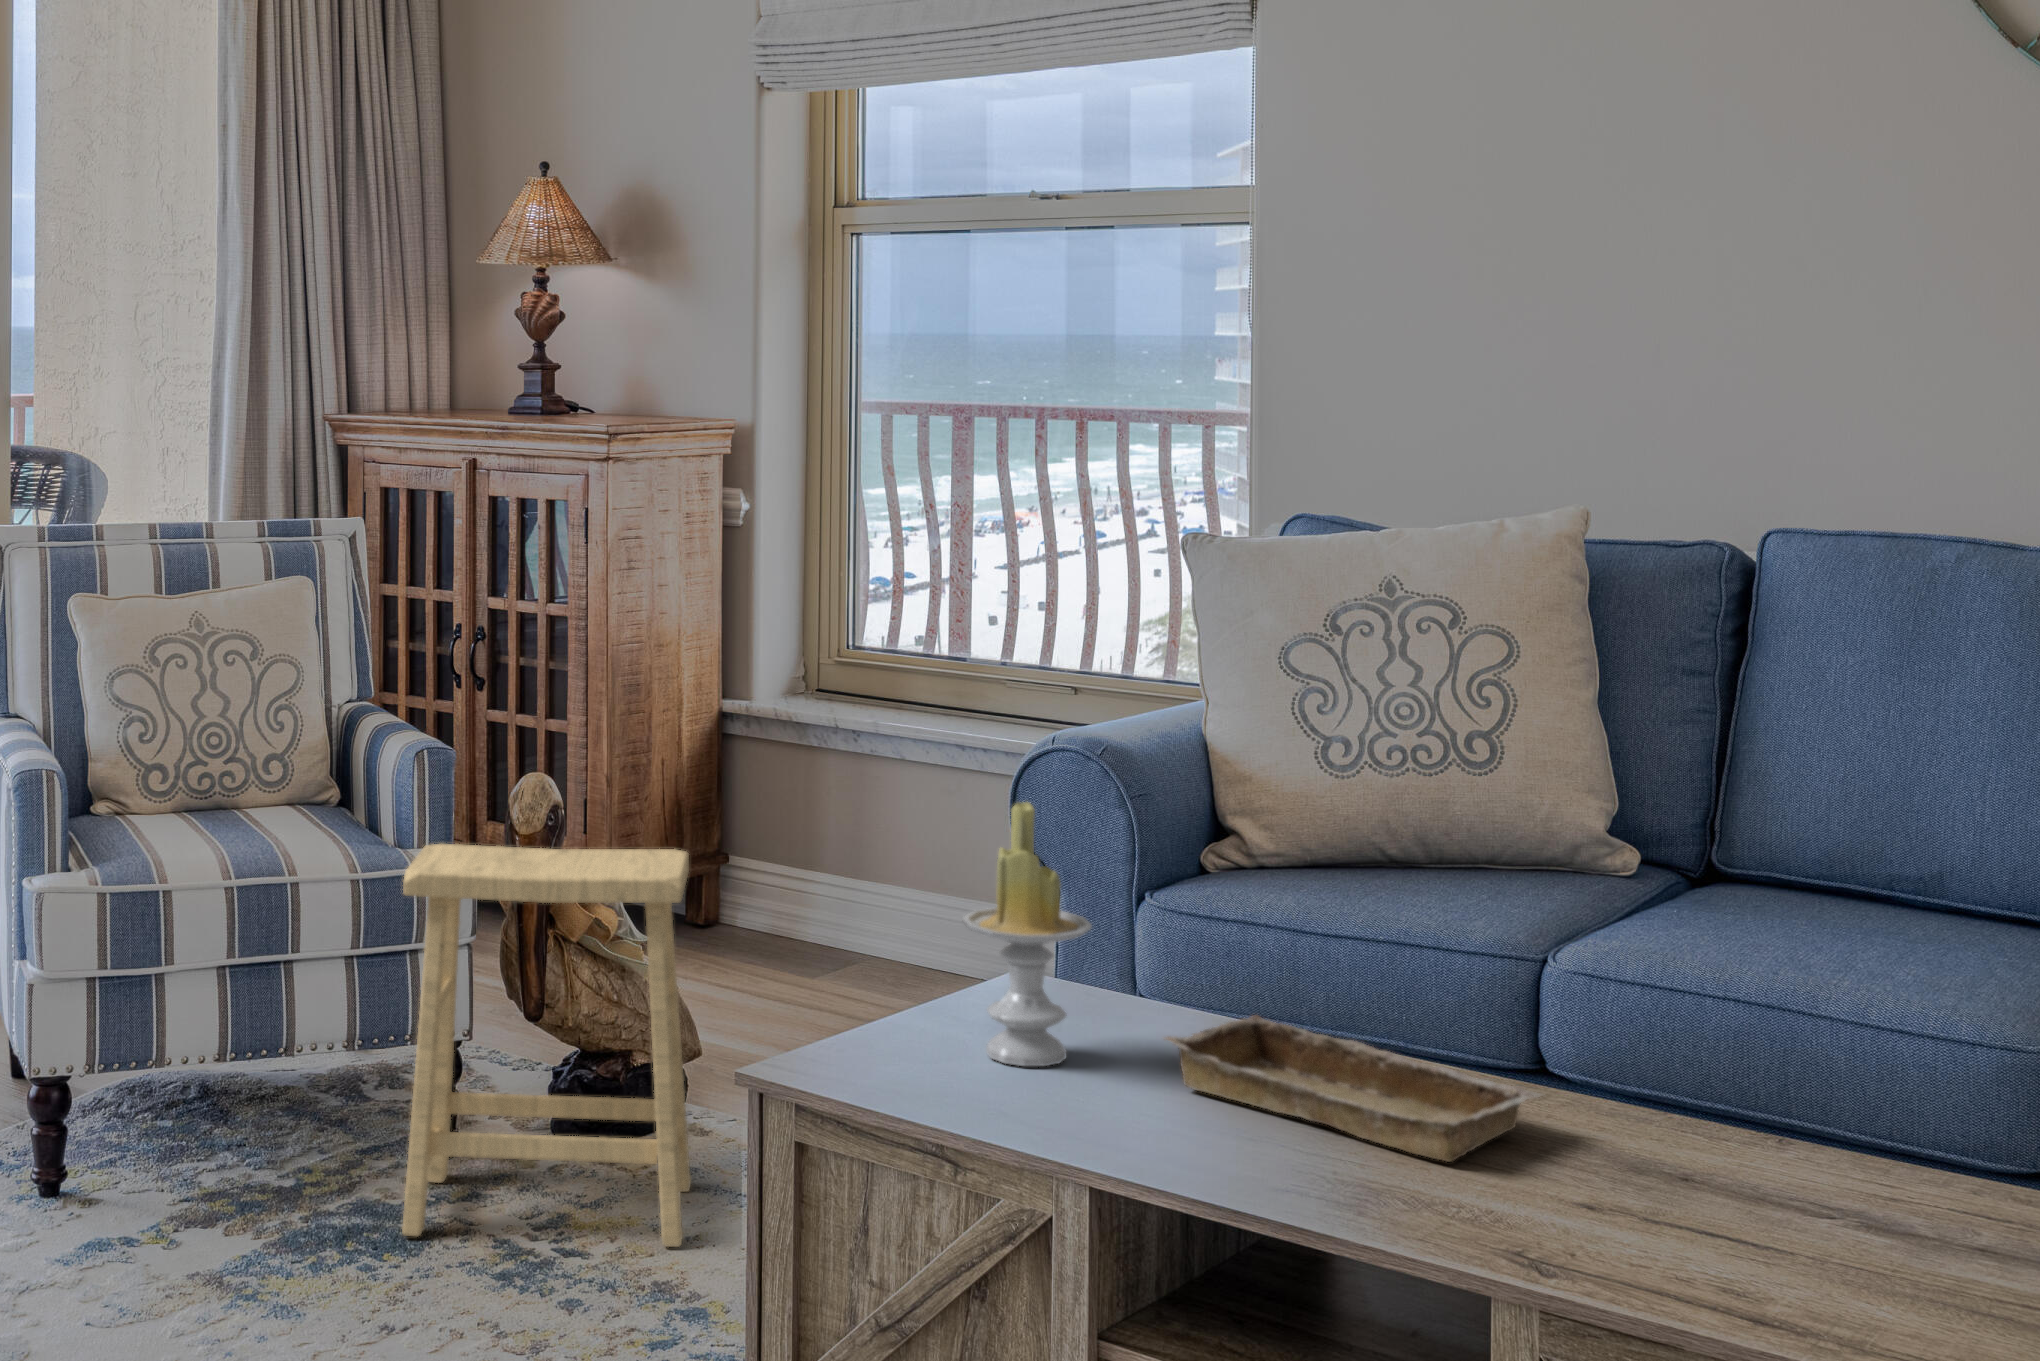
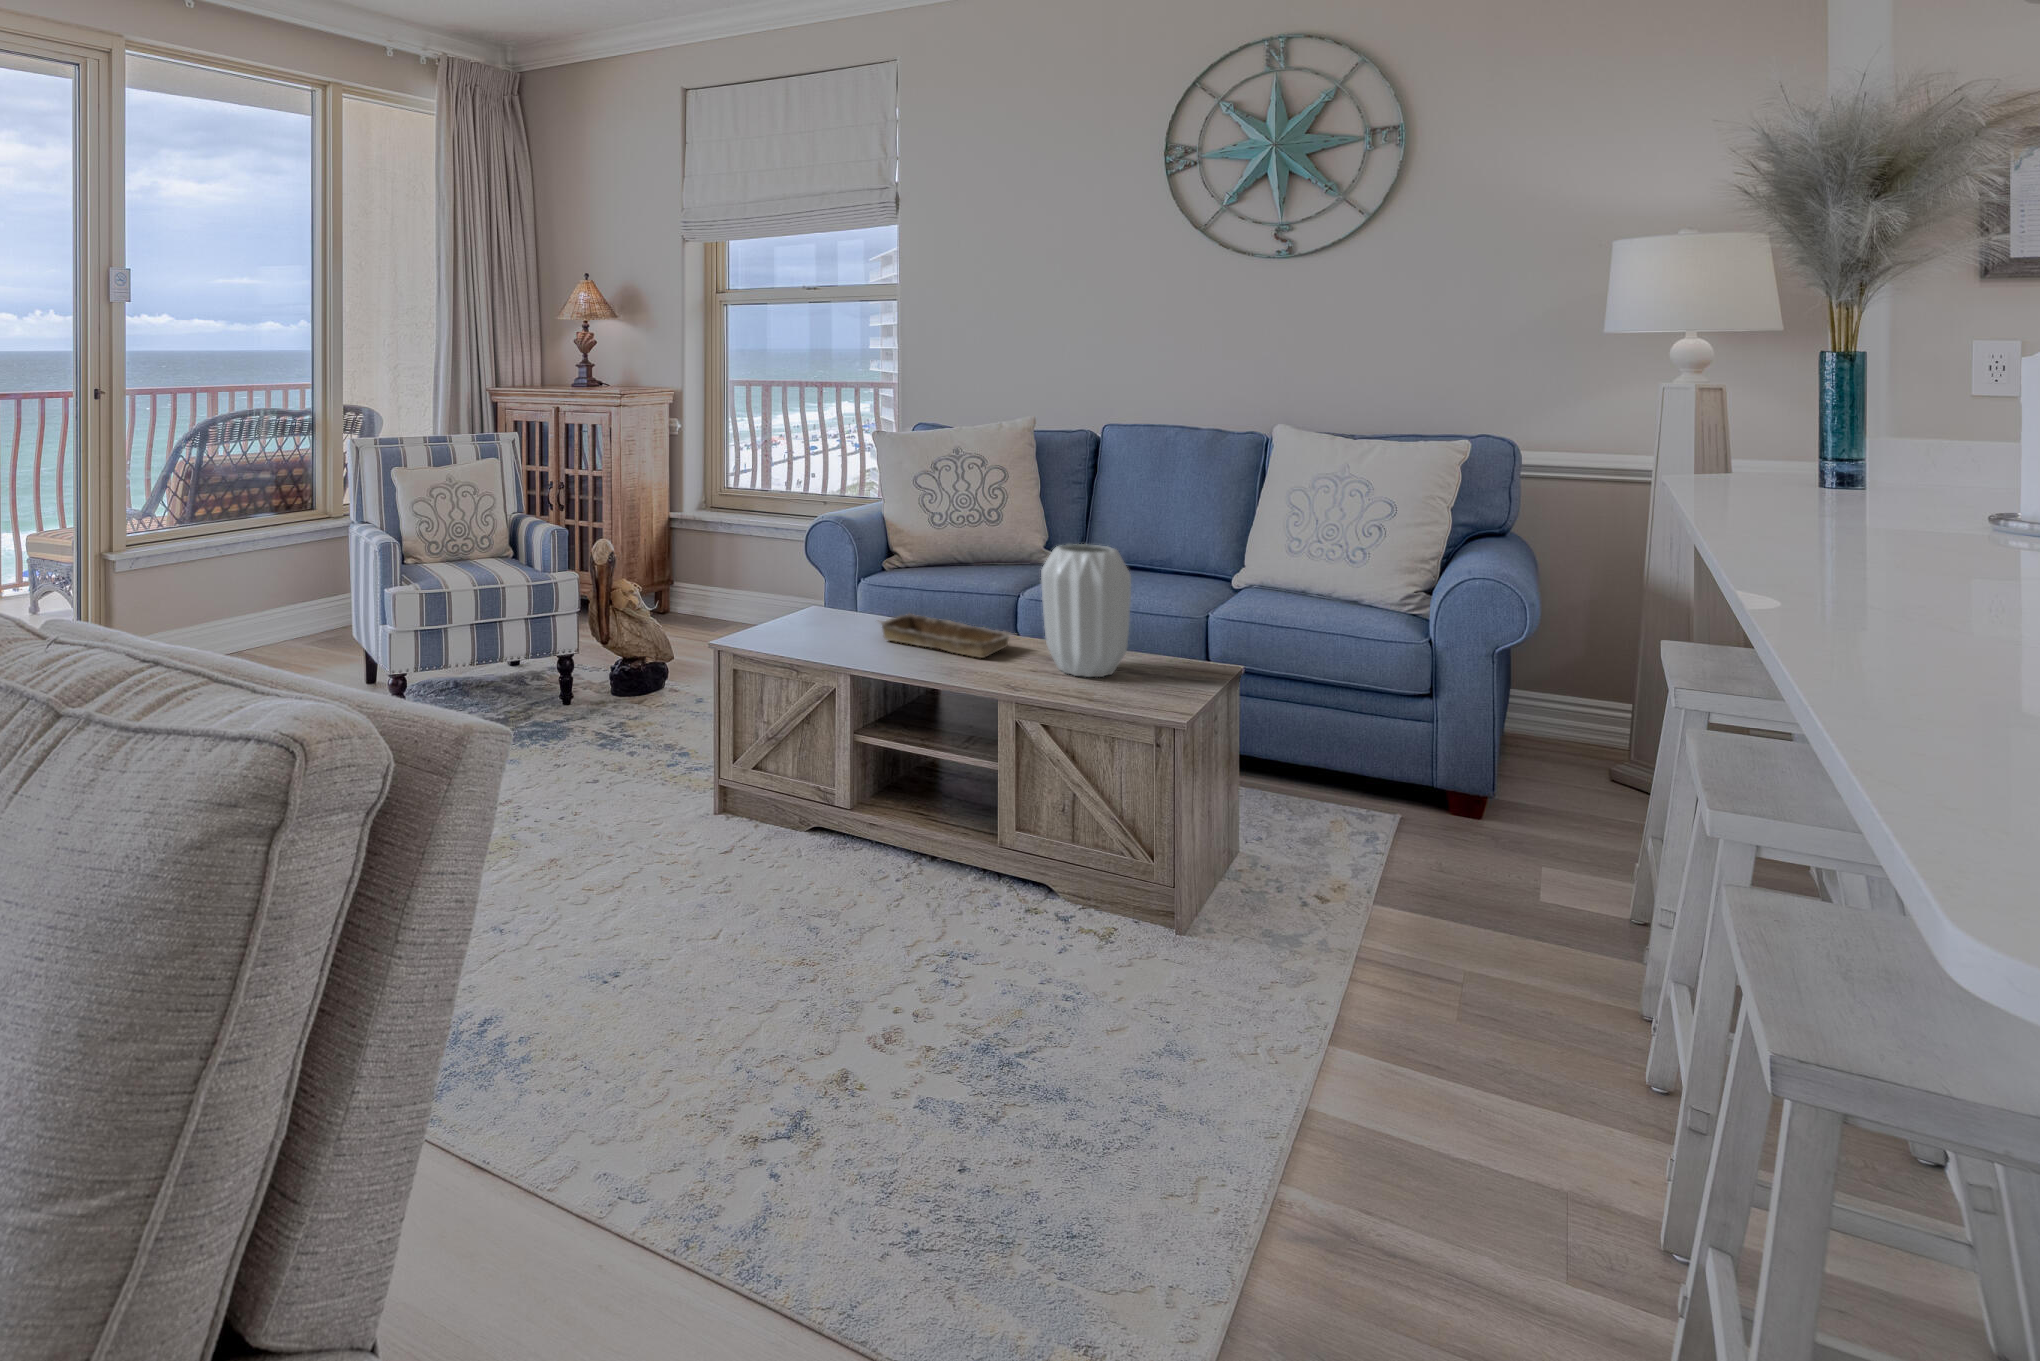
candle: present [963,802,1092,1066] -> none [797,533,847,636]
footstool: present [402,844,691,1247] -> none [555,567,675,733]
vase: none [1613,871,1875,1246] -> present [1041,544,1131,677]

